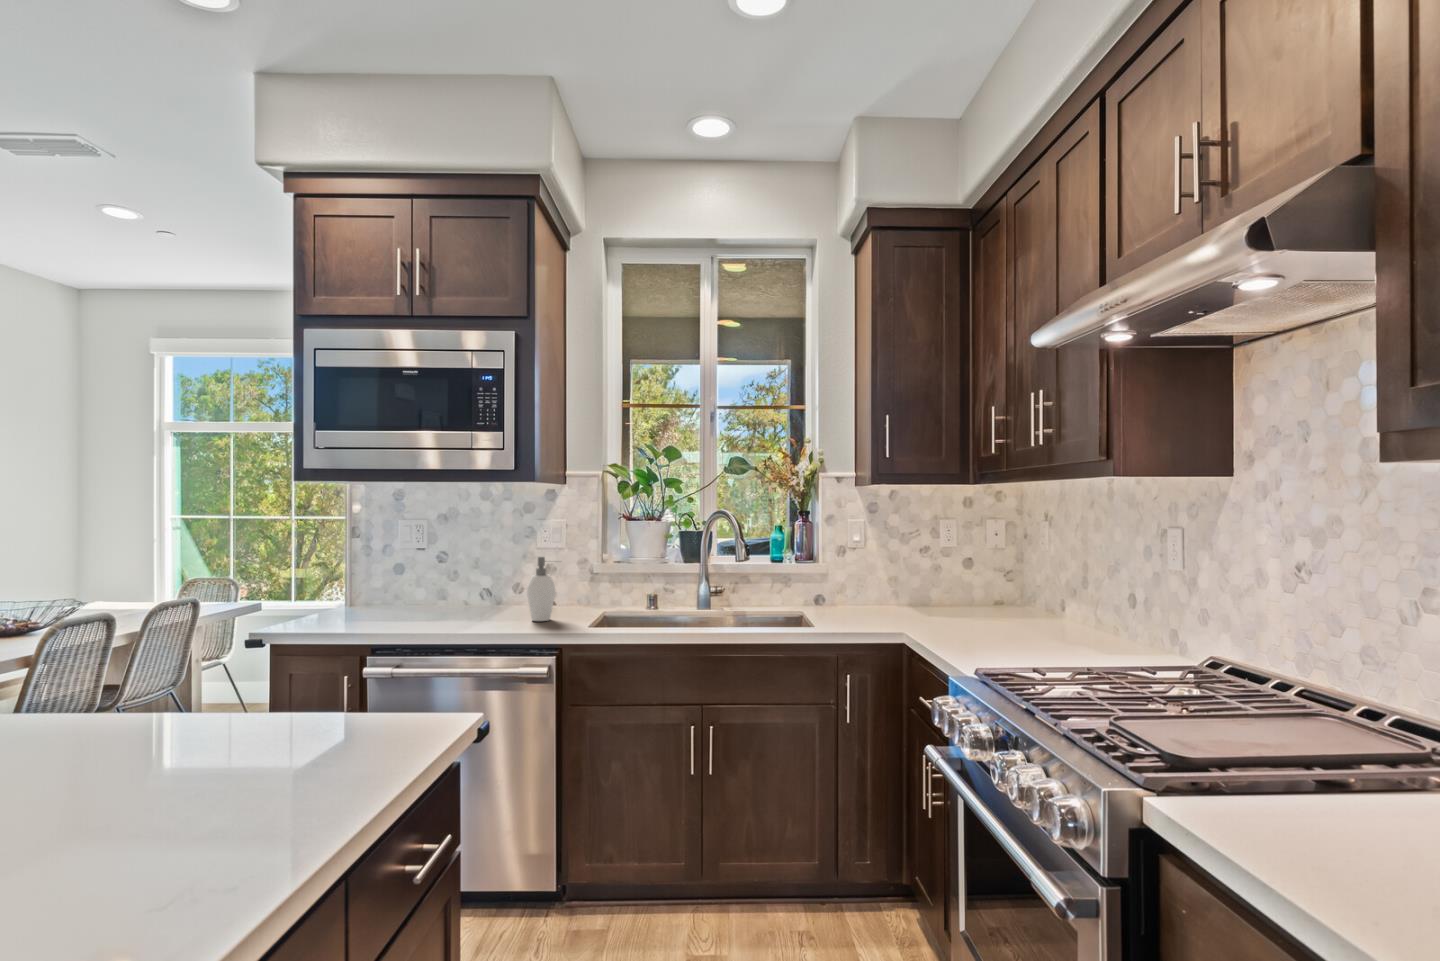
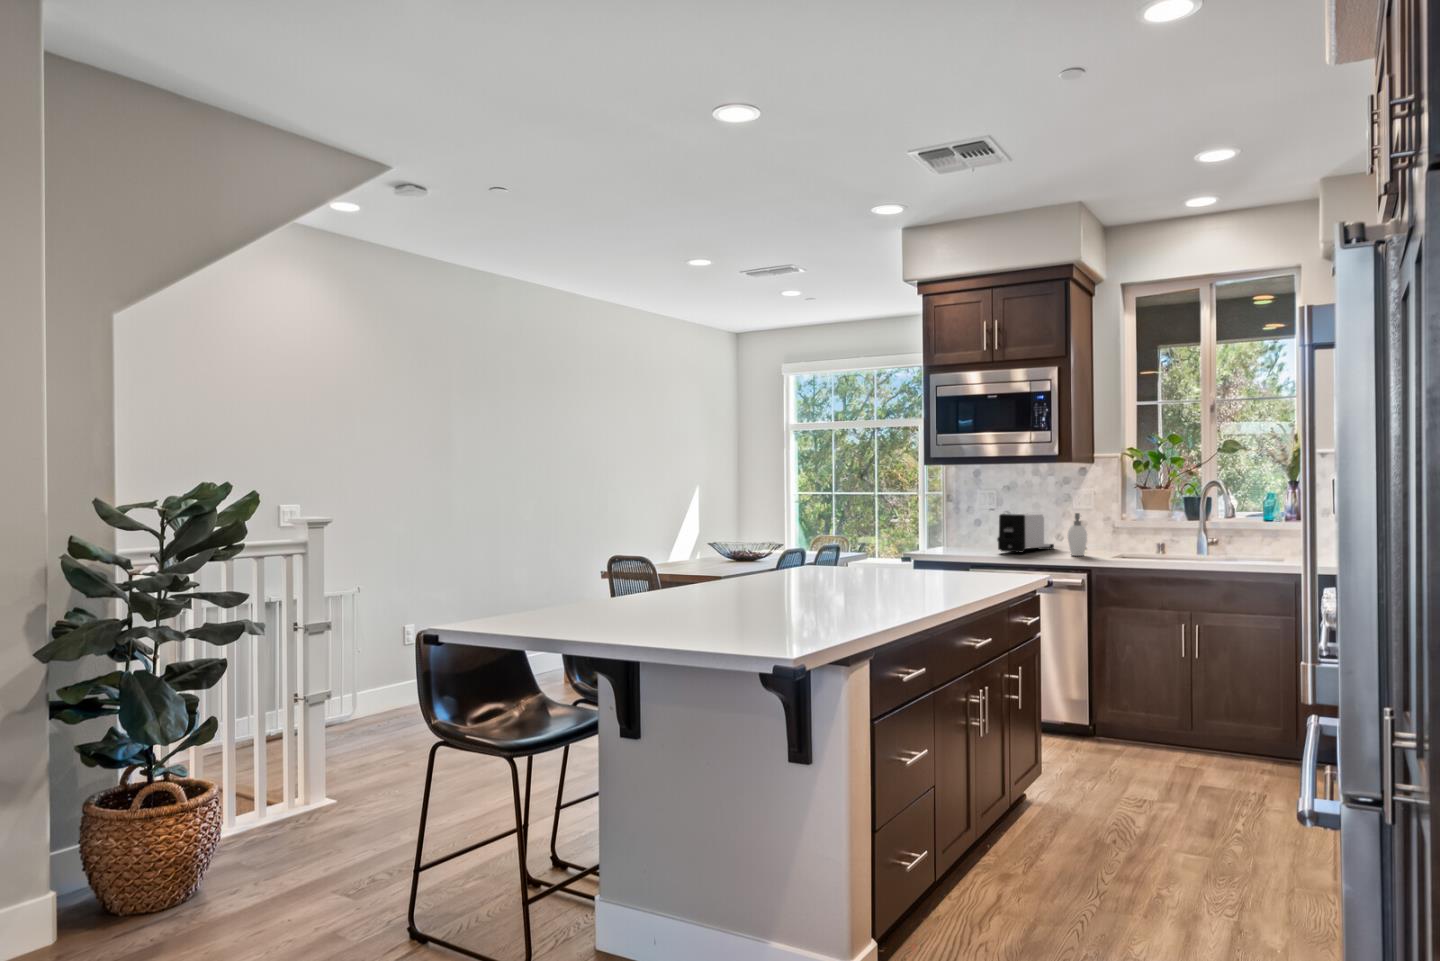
toaster: none [422,554,510,619] -> present [997,513,1054,552]

